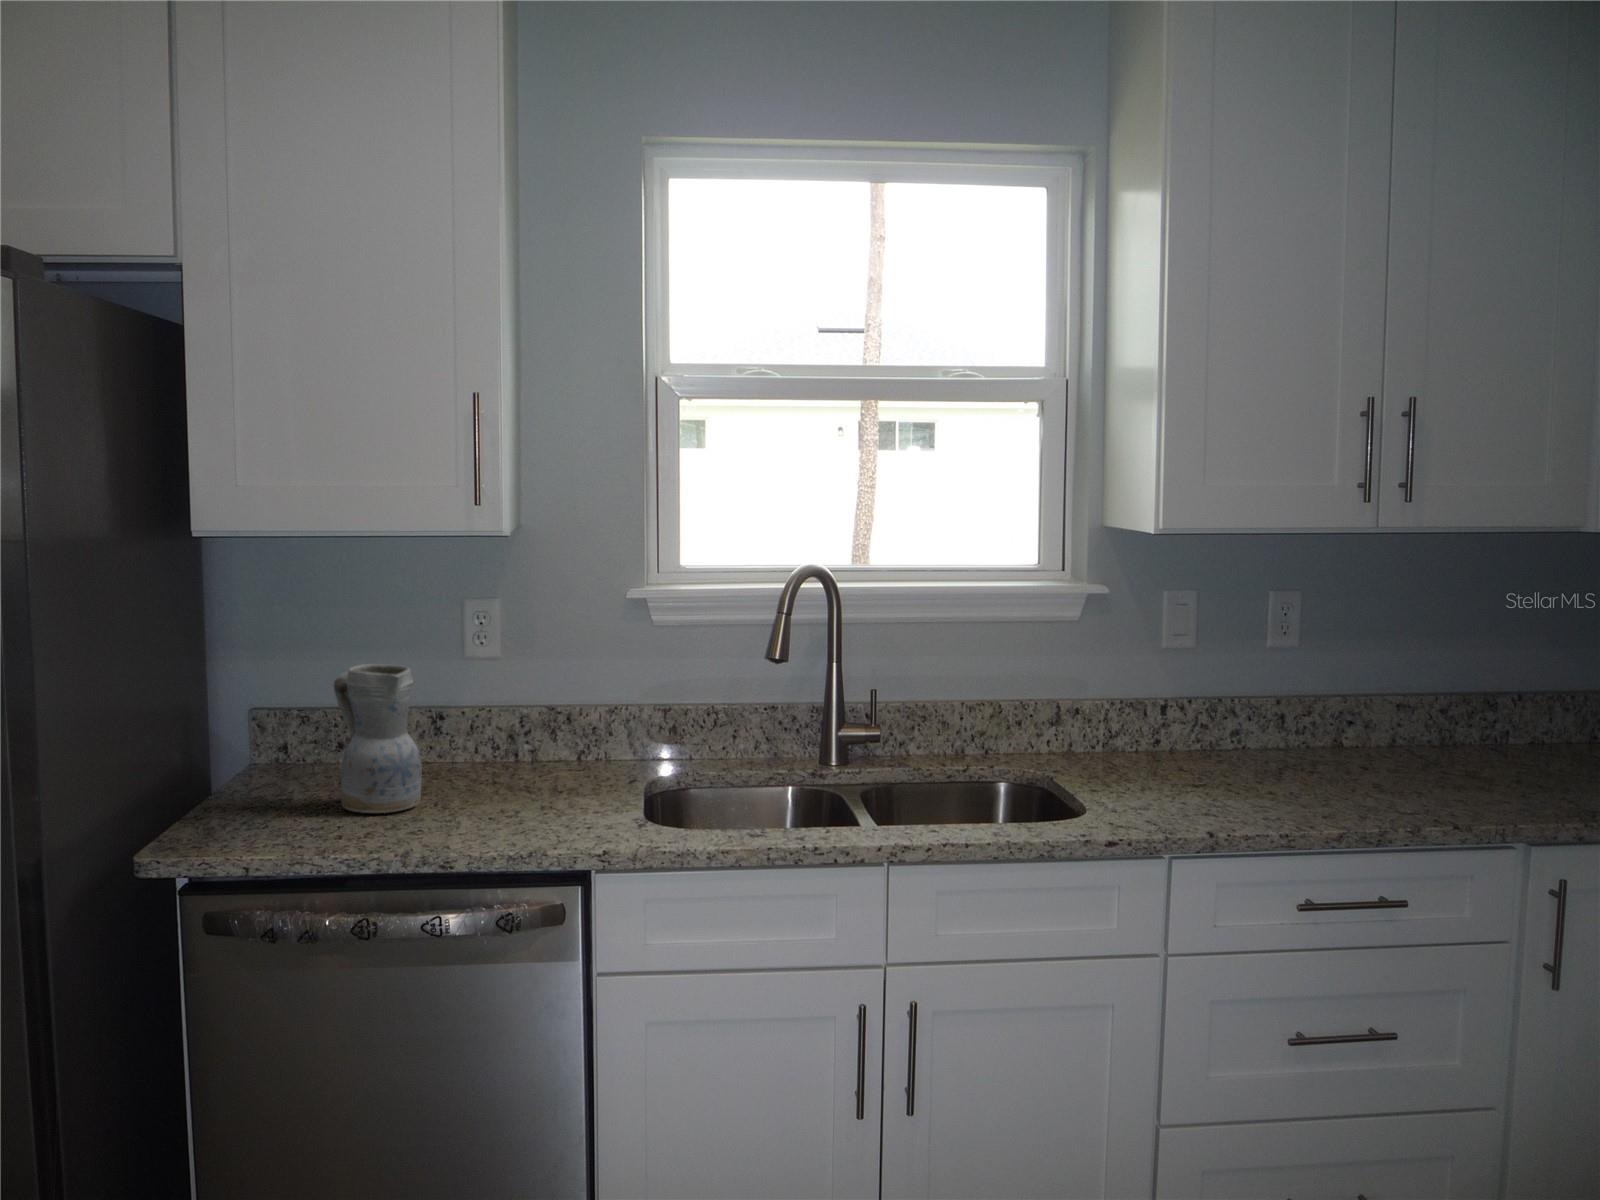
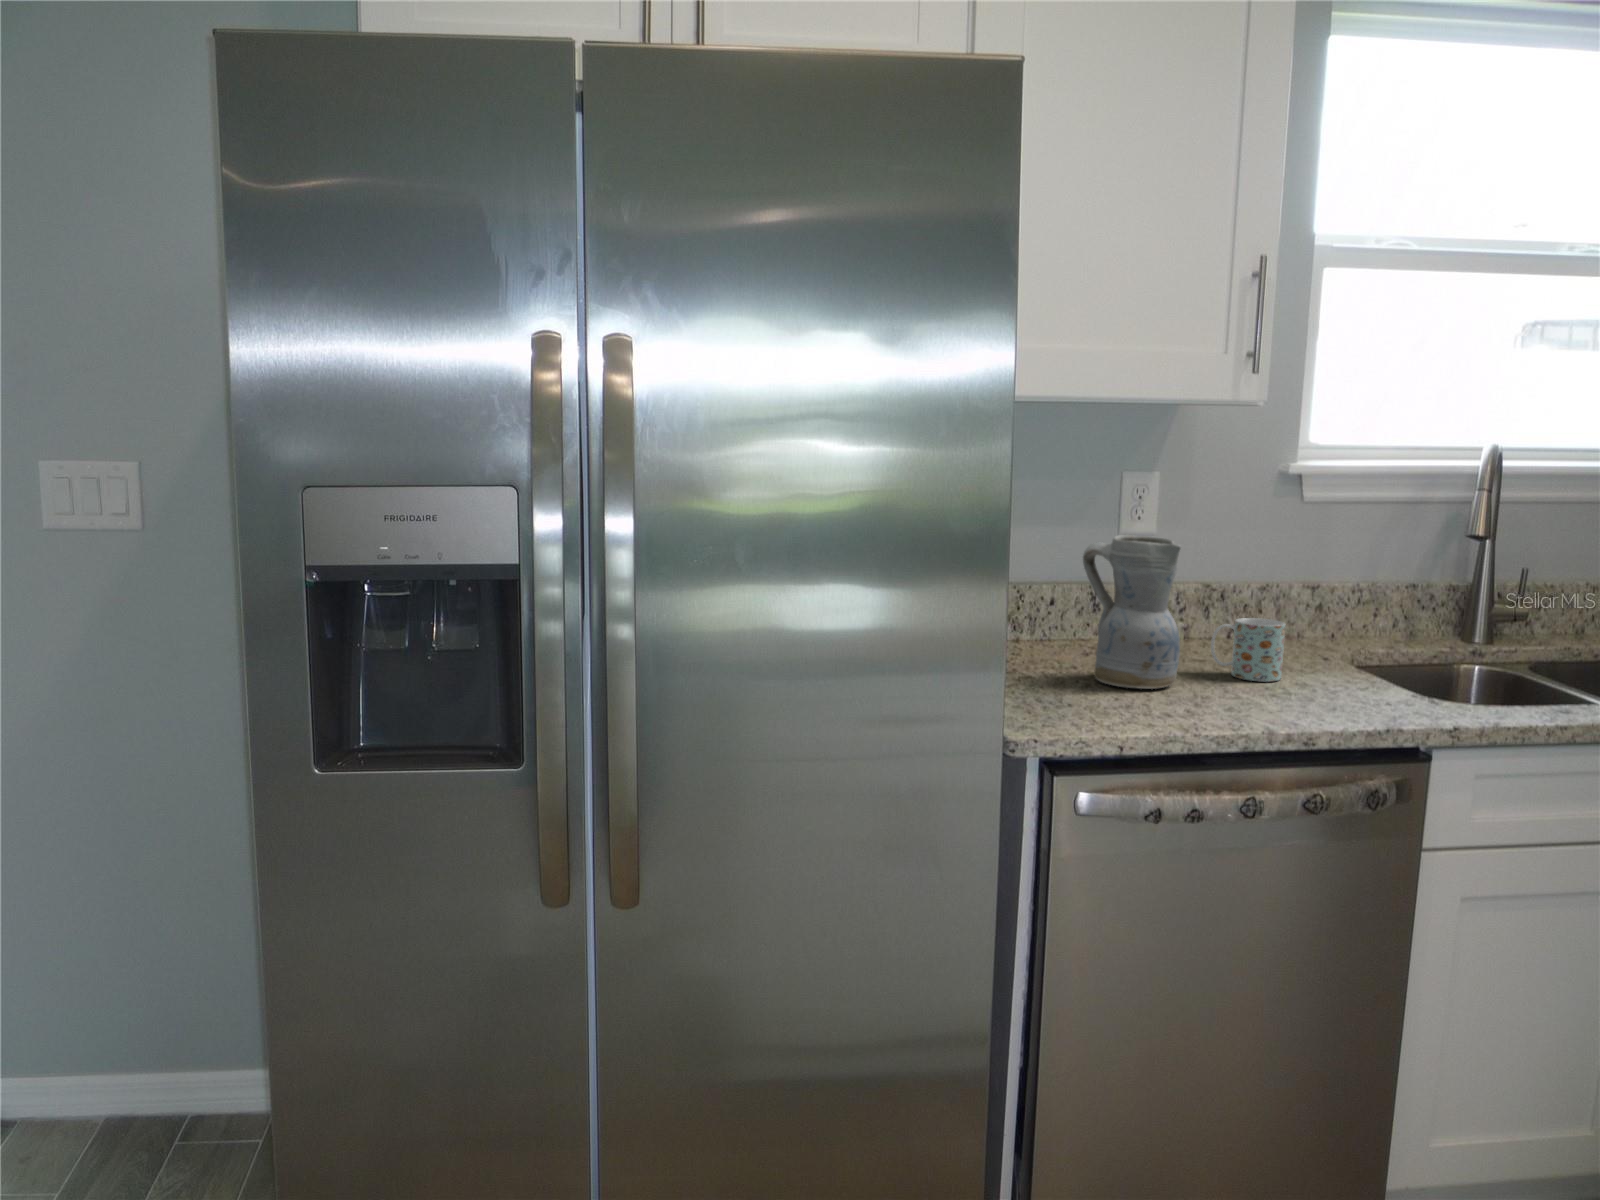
mug: none [479,743,539,805] -> present [1211,618,1285,682]

